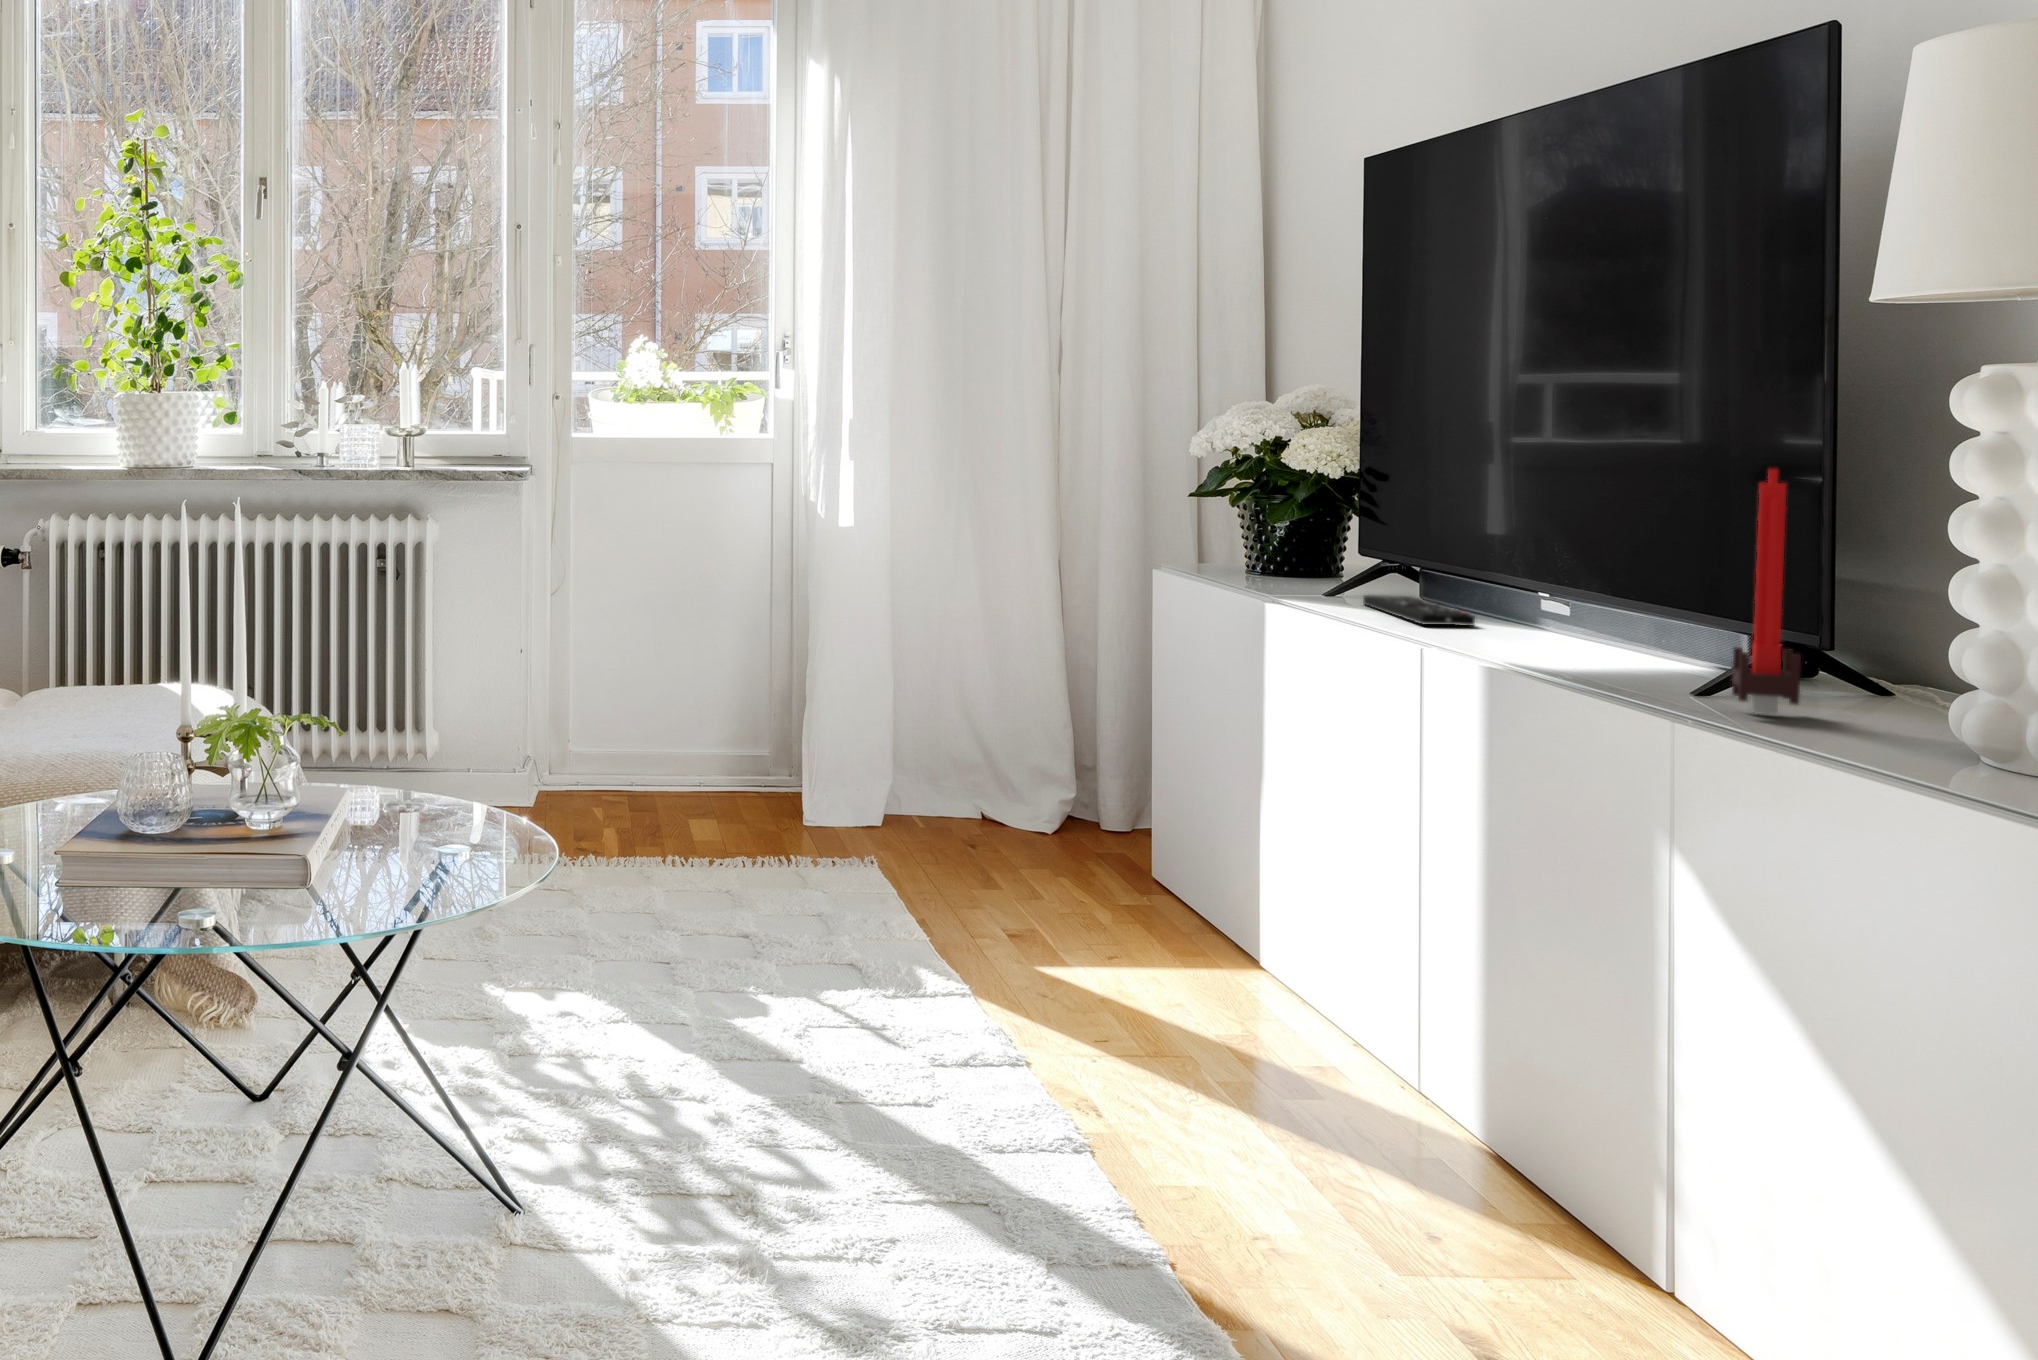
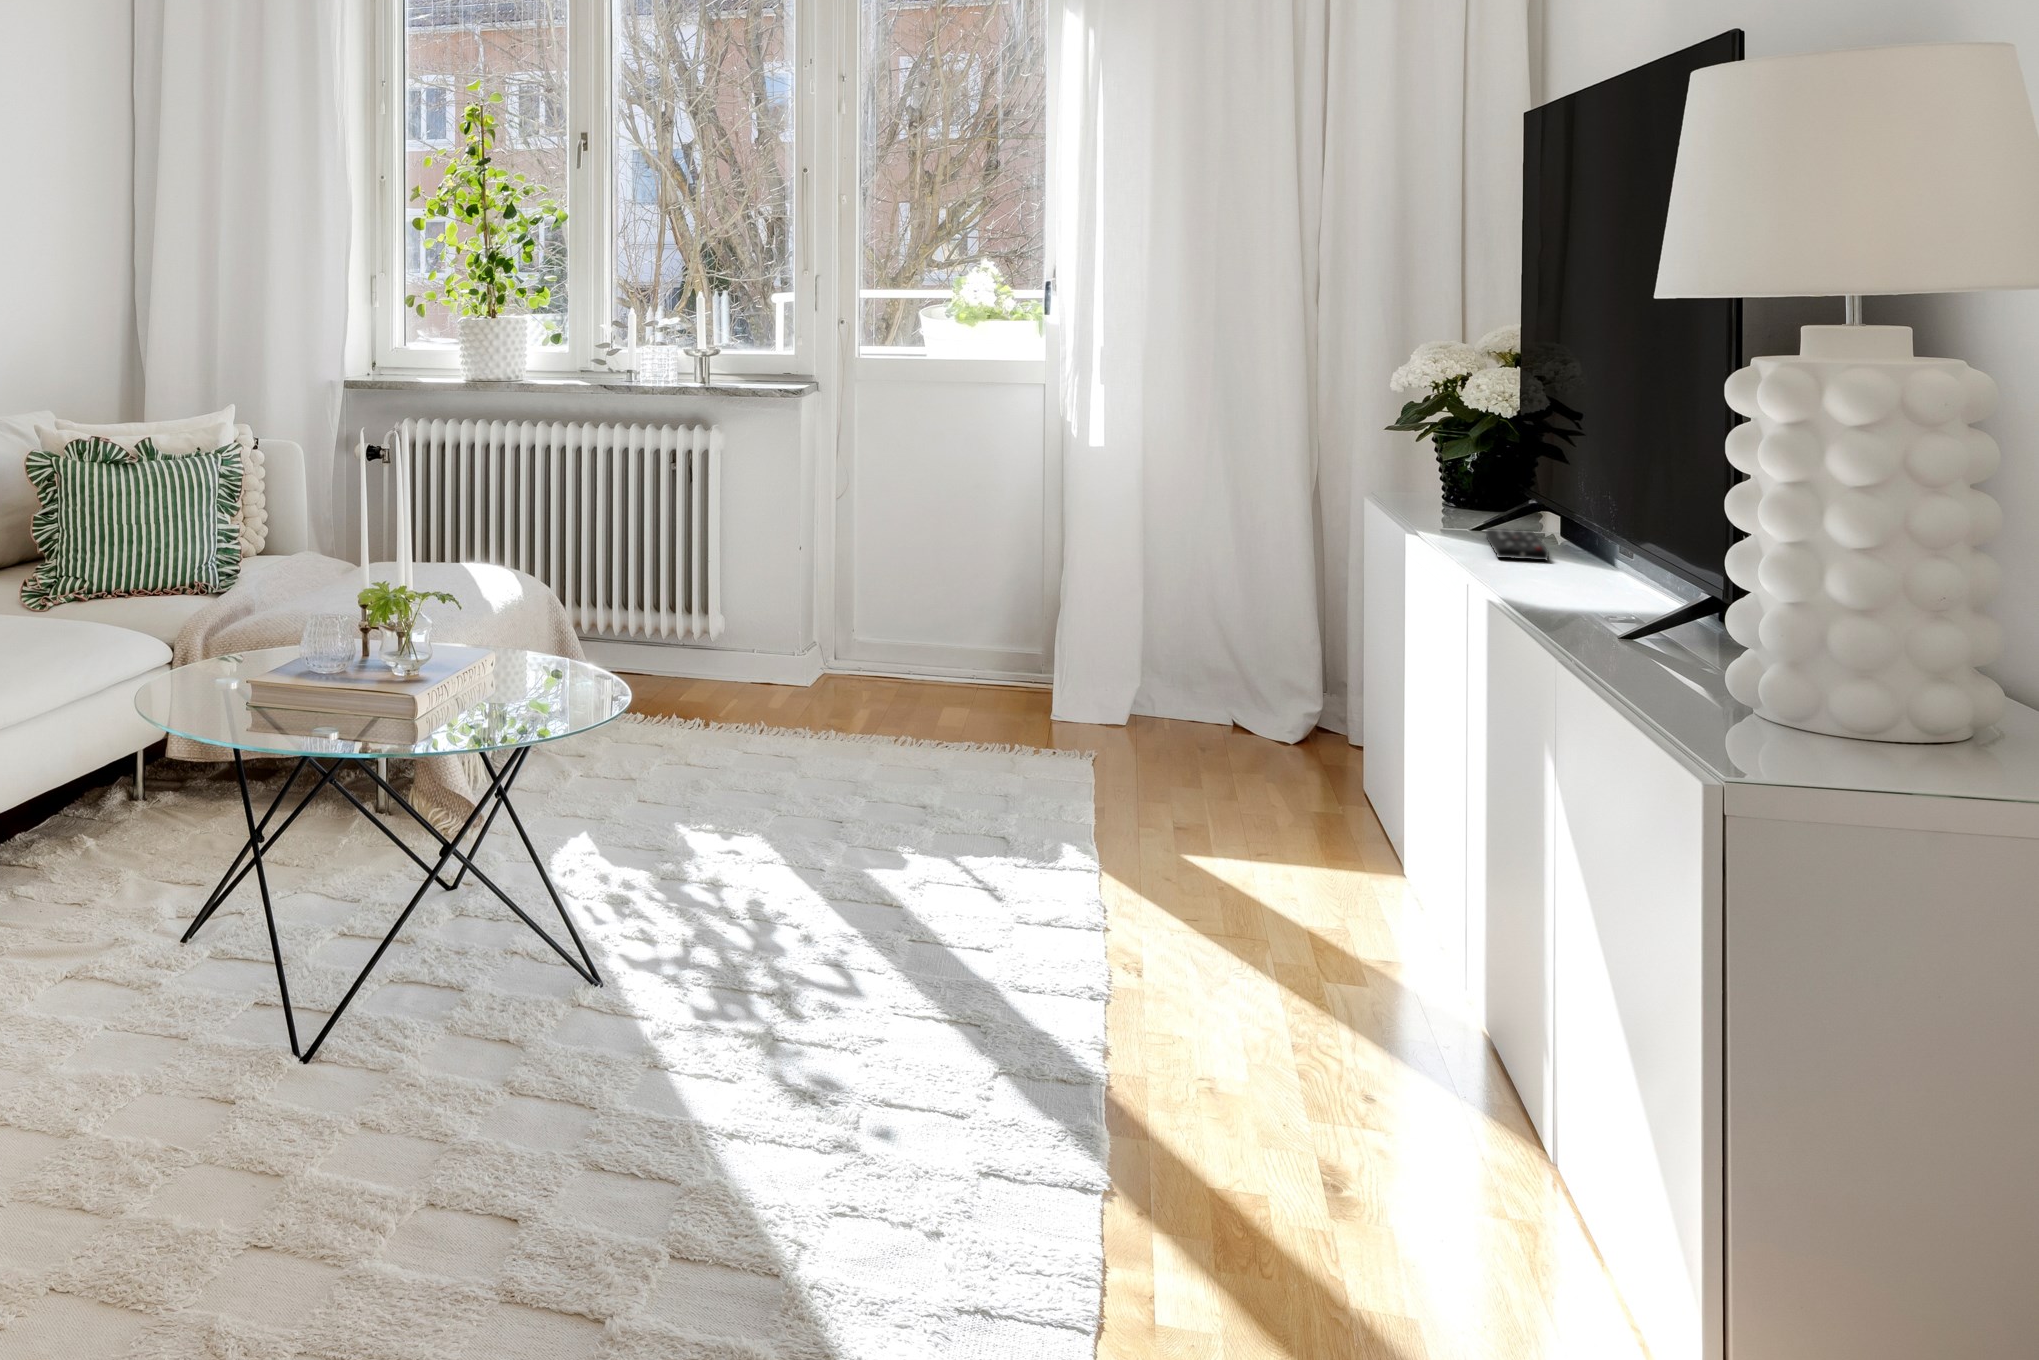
candle: present [1732,469,1801,715] -> none [1611,436,1670,647]

